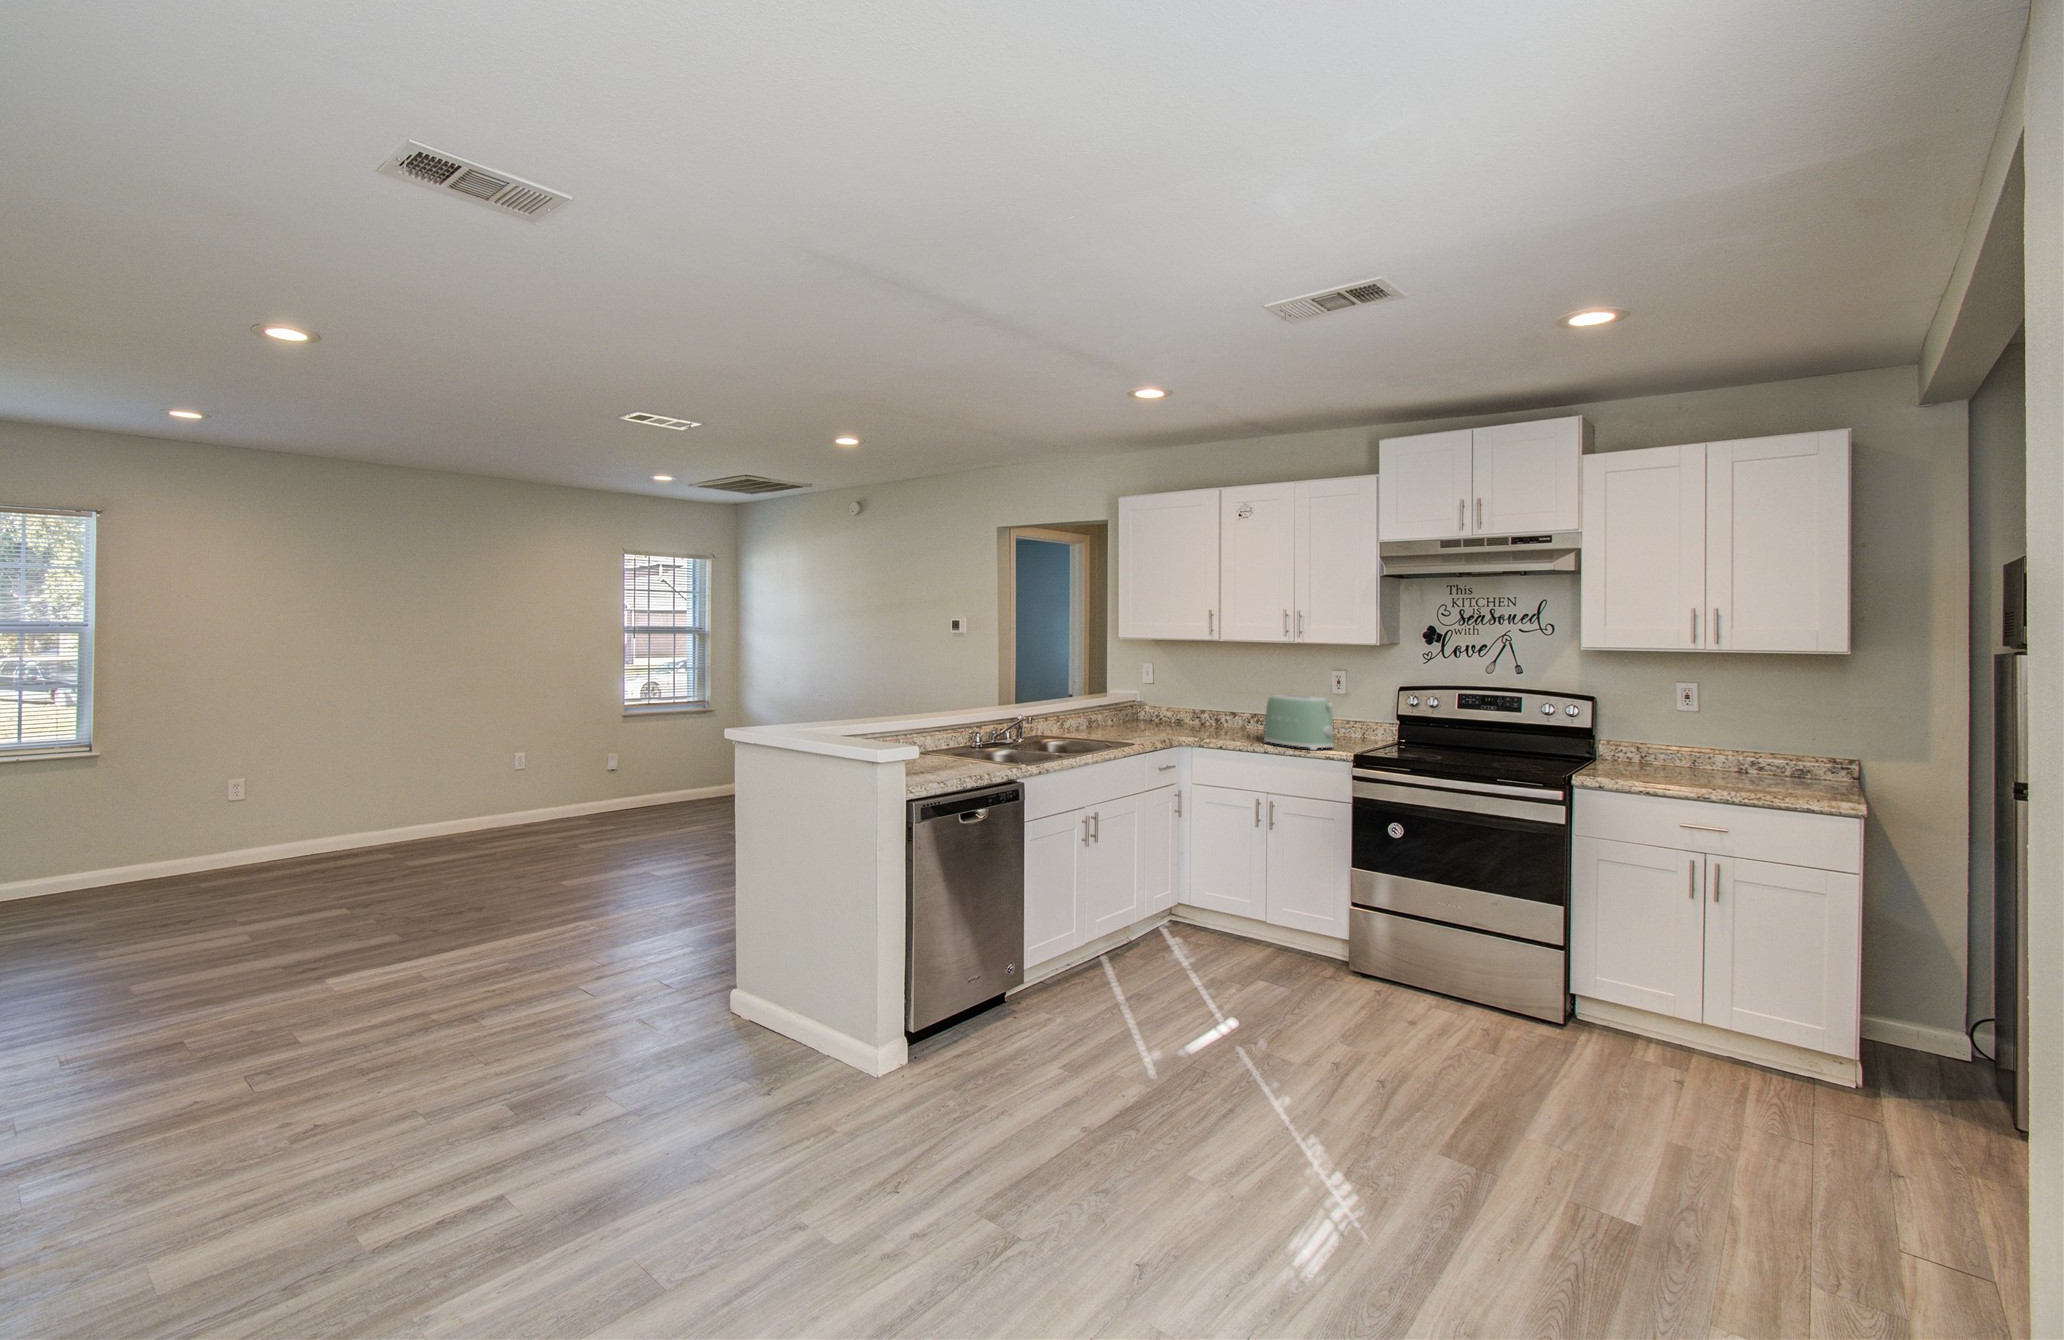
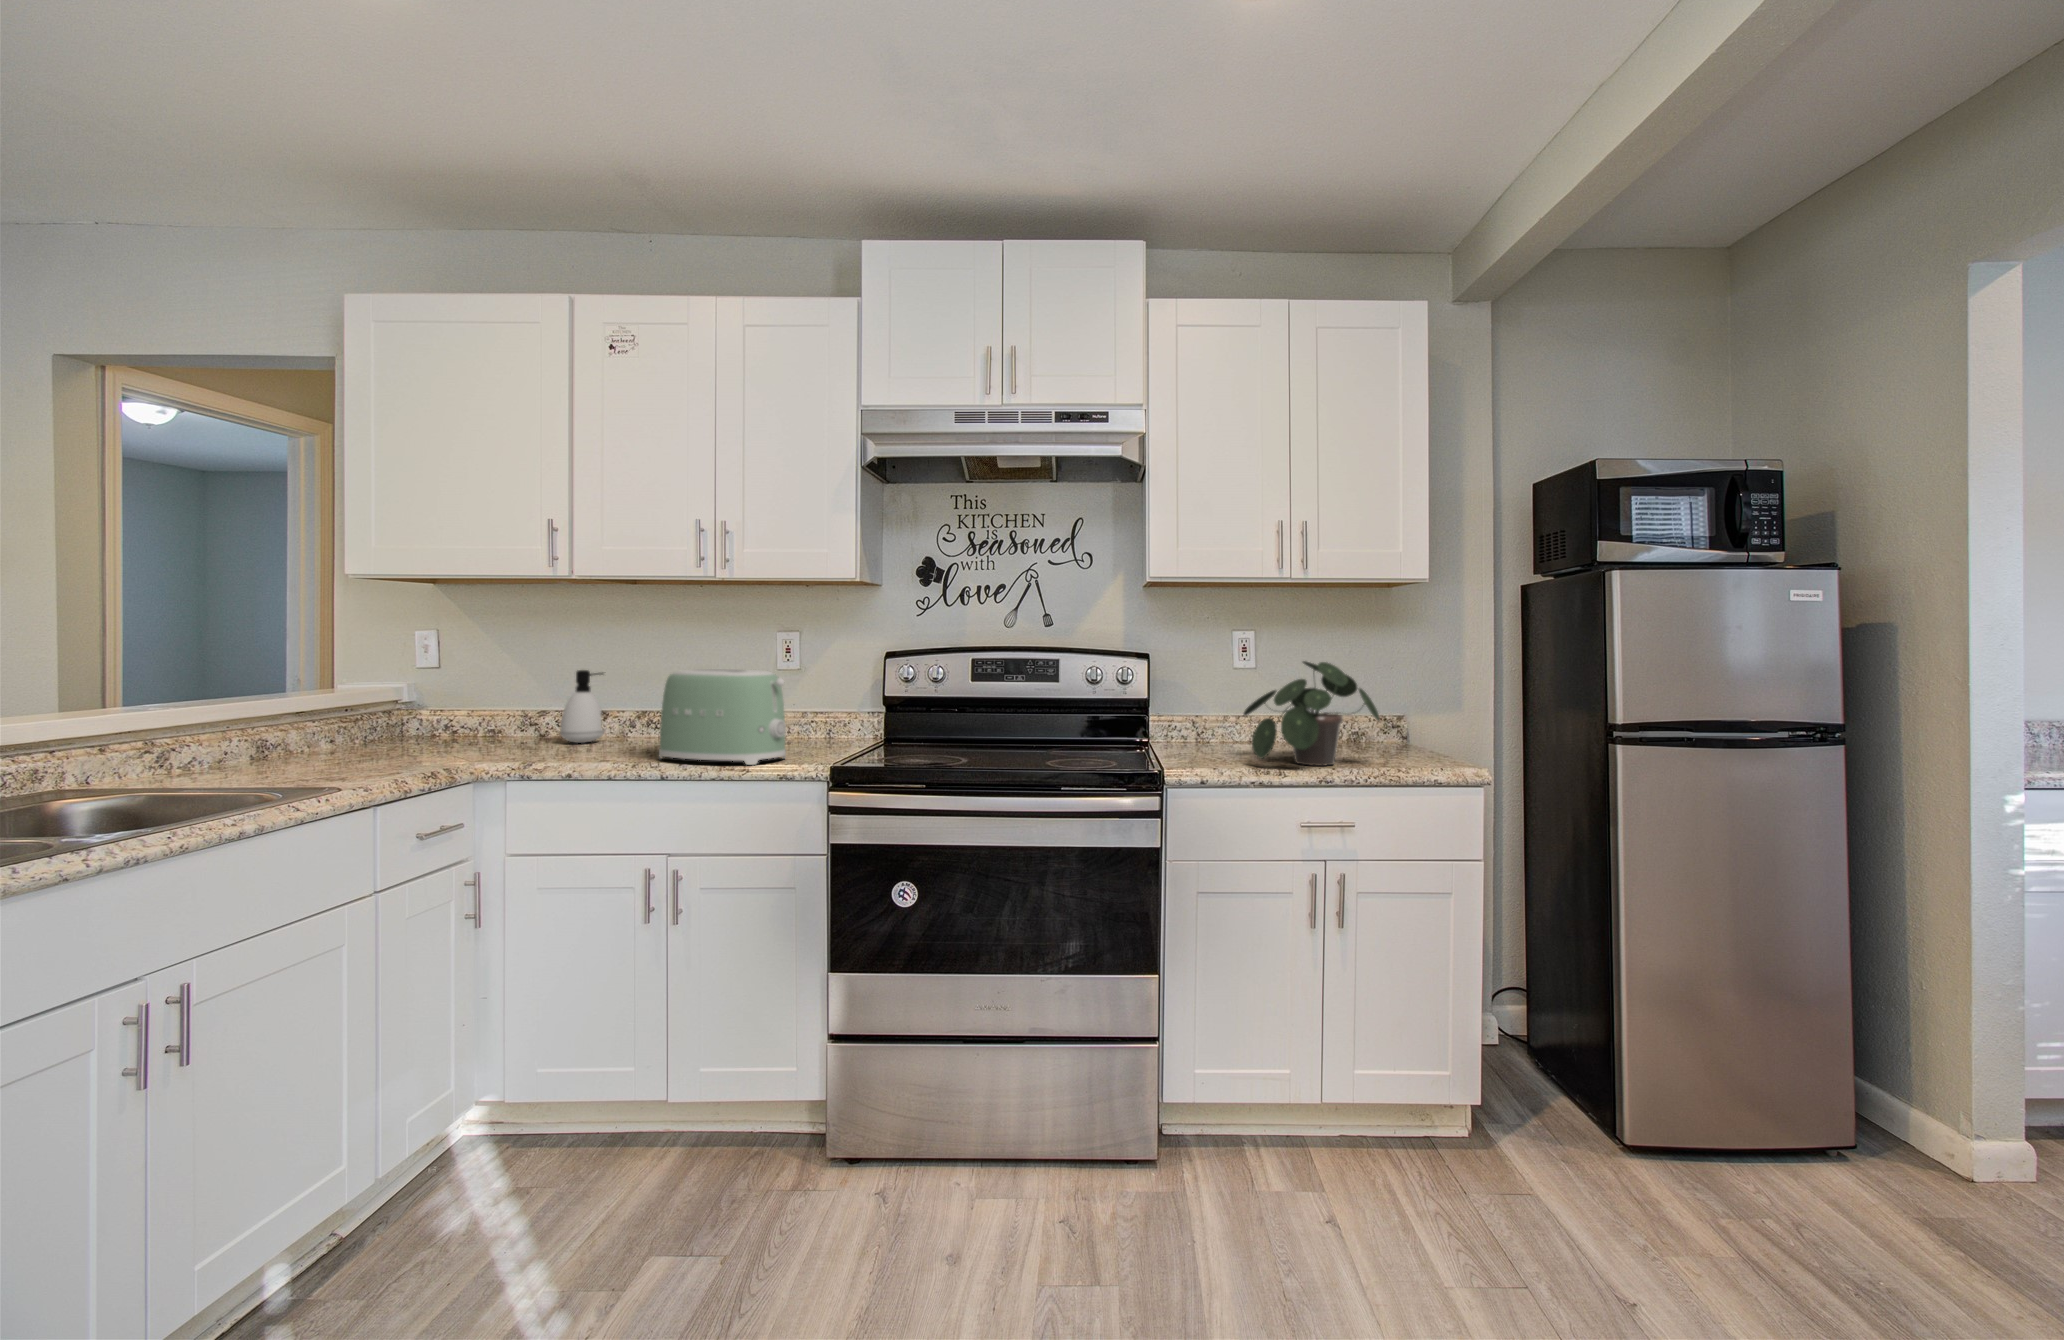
soap dispenser: none [1211,689,1235,730] -> present [560,670,604,743]
potted plant: none [1657,711,1776,788] -> present [1244,661,1380,766]

